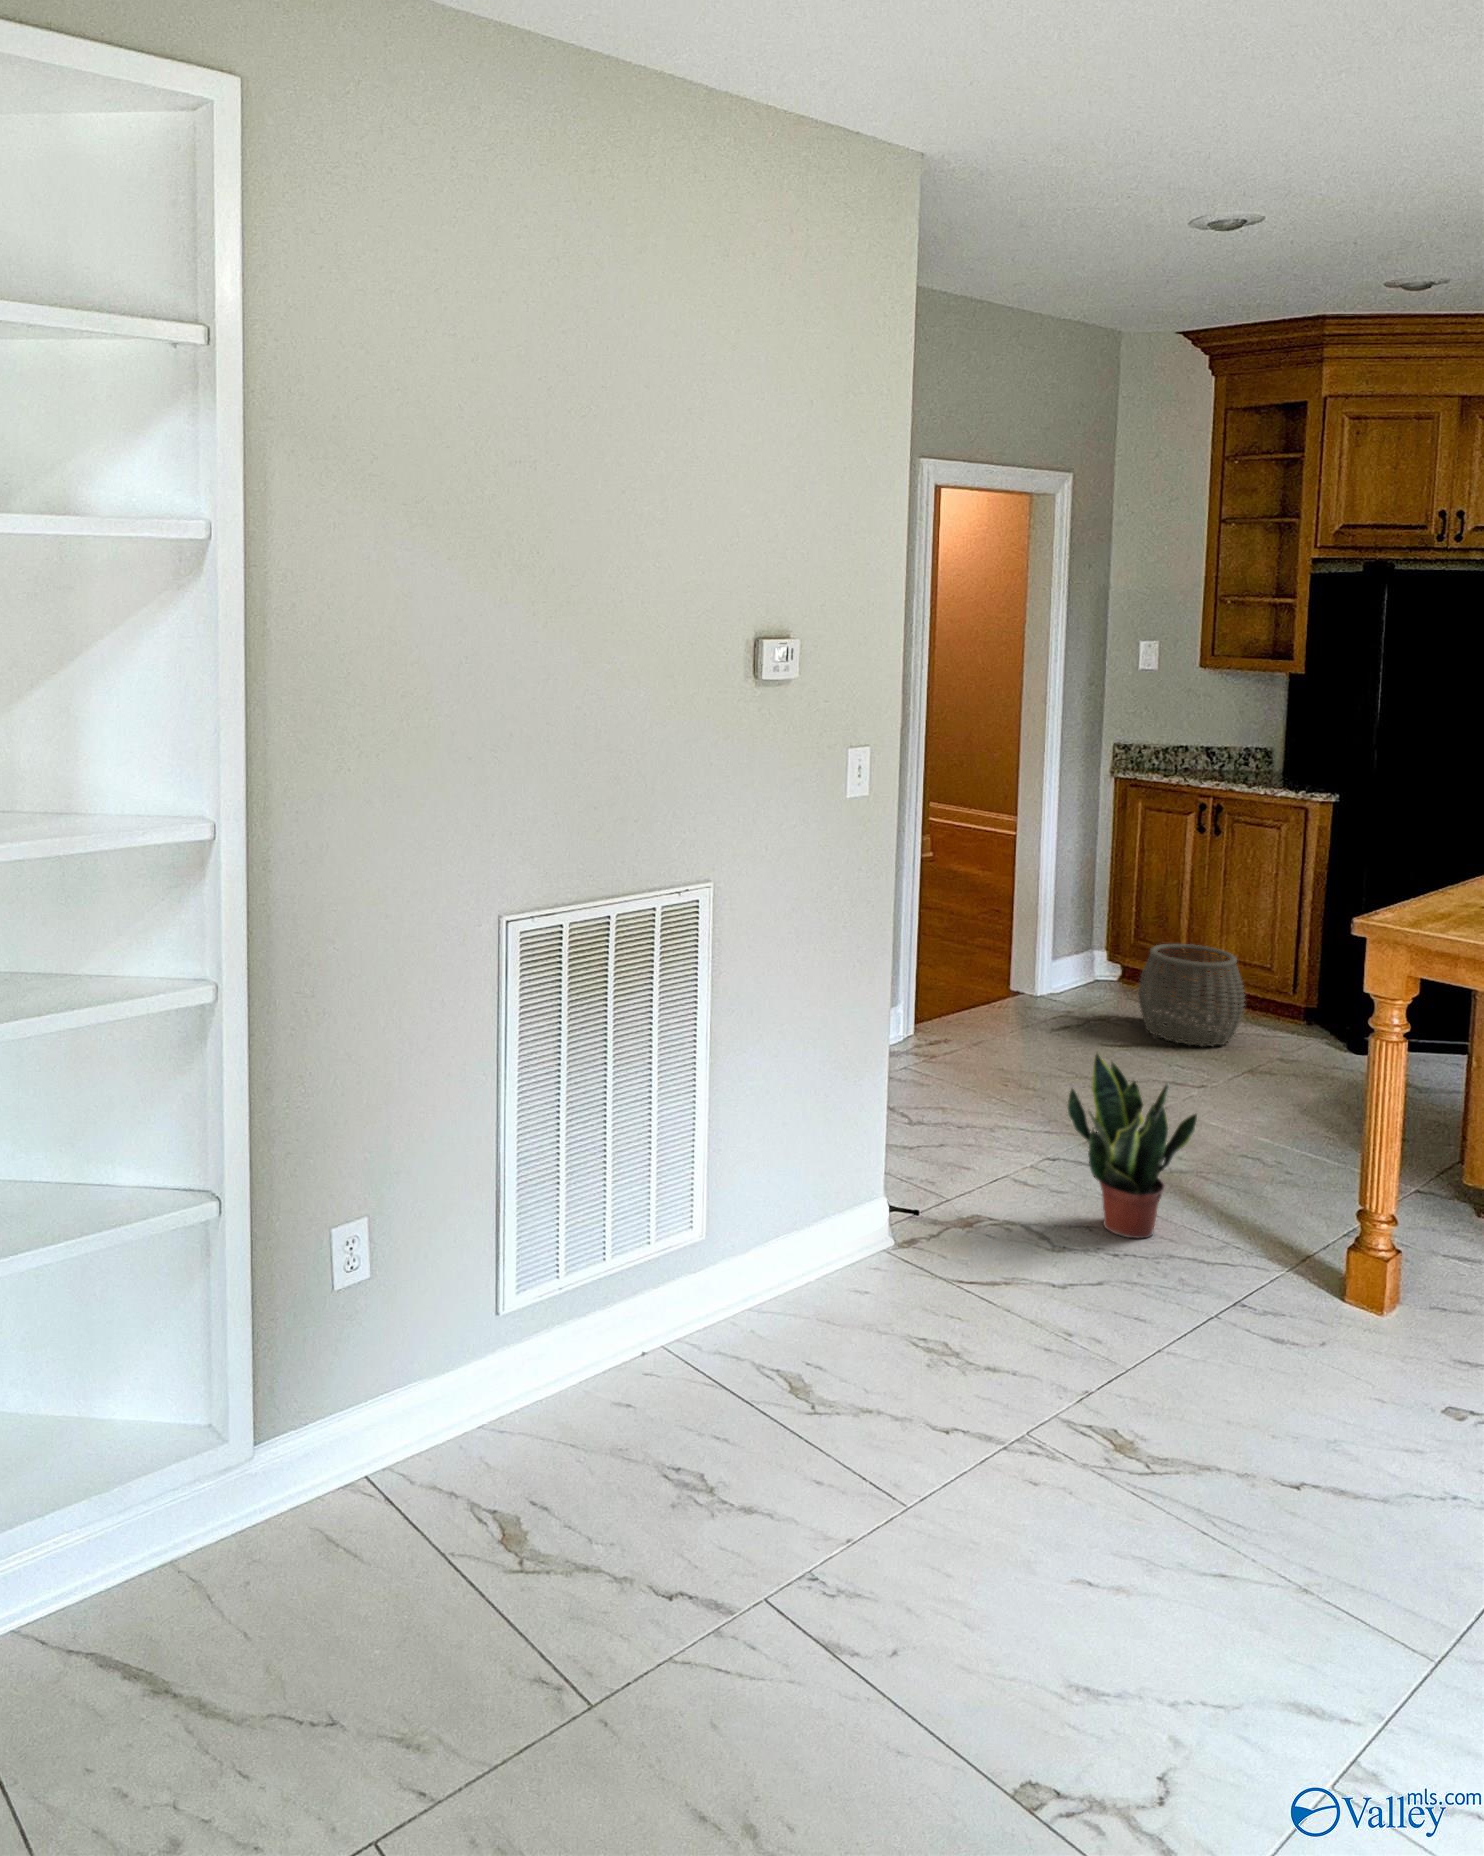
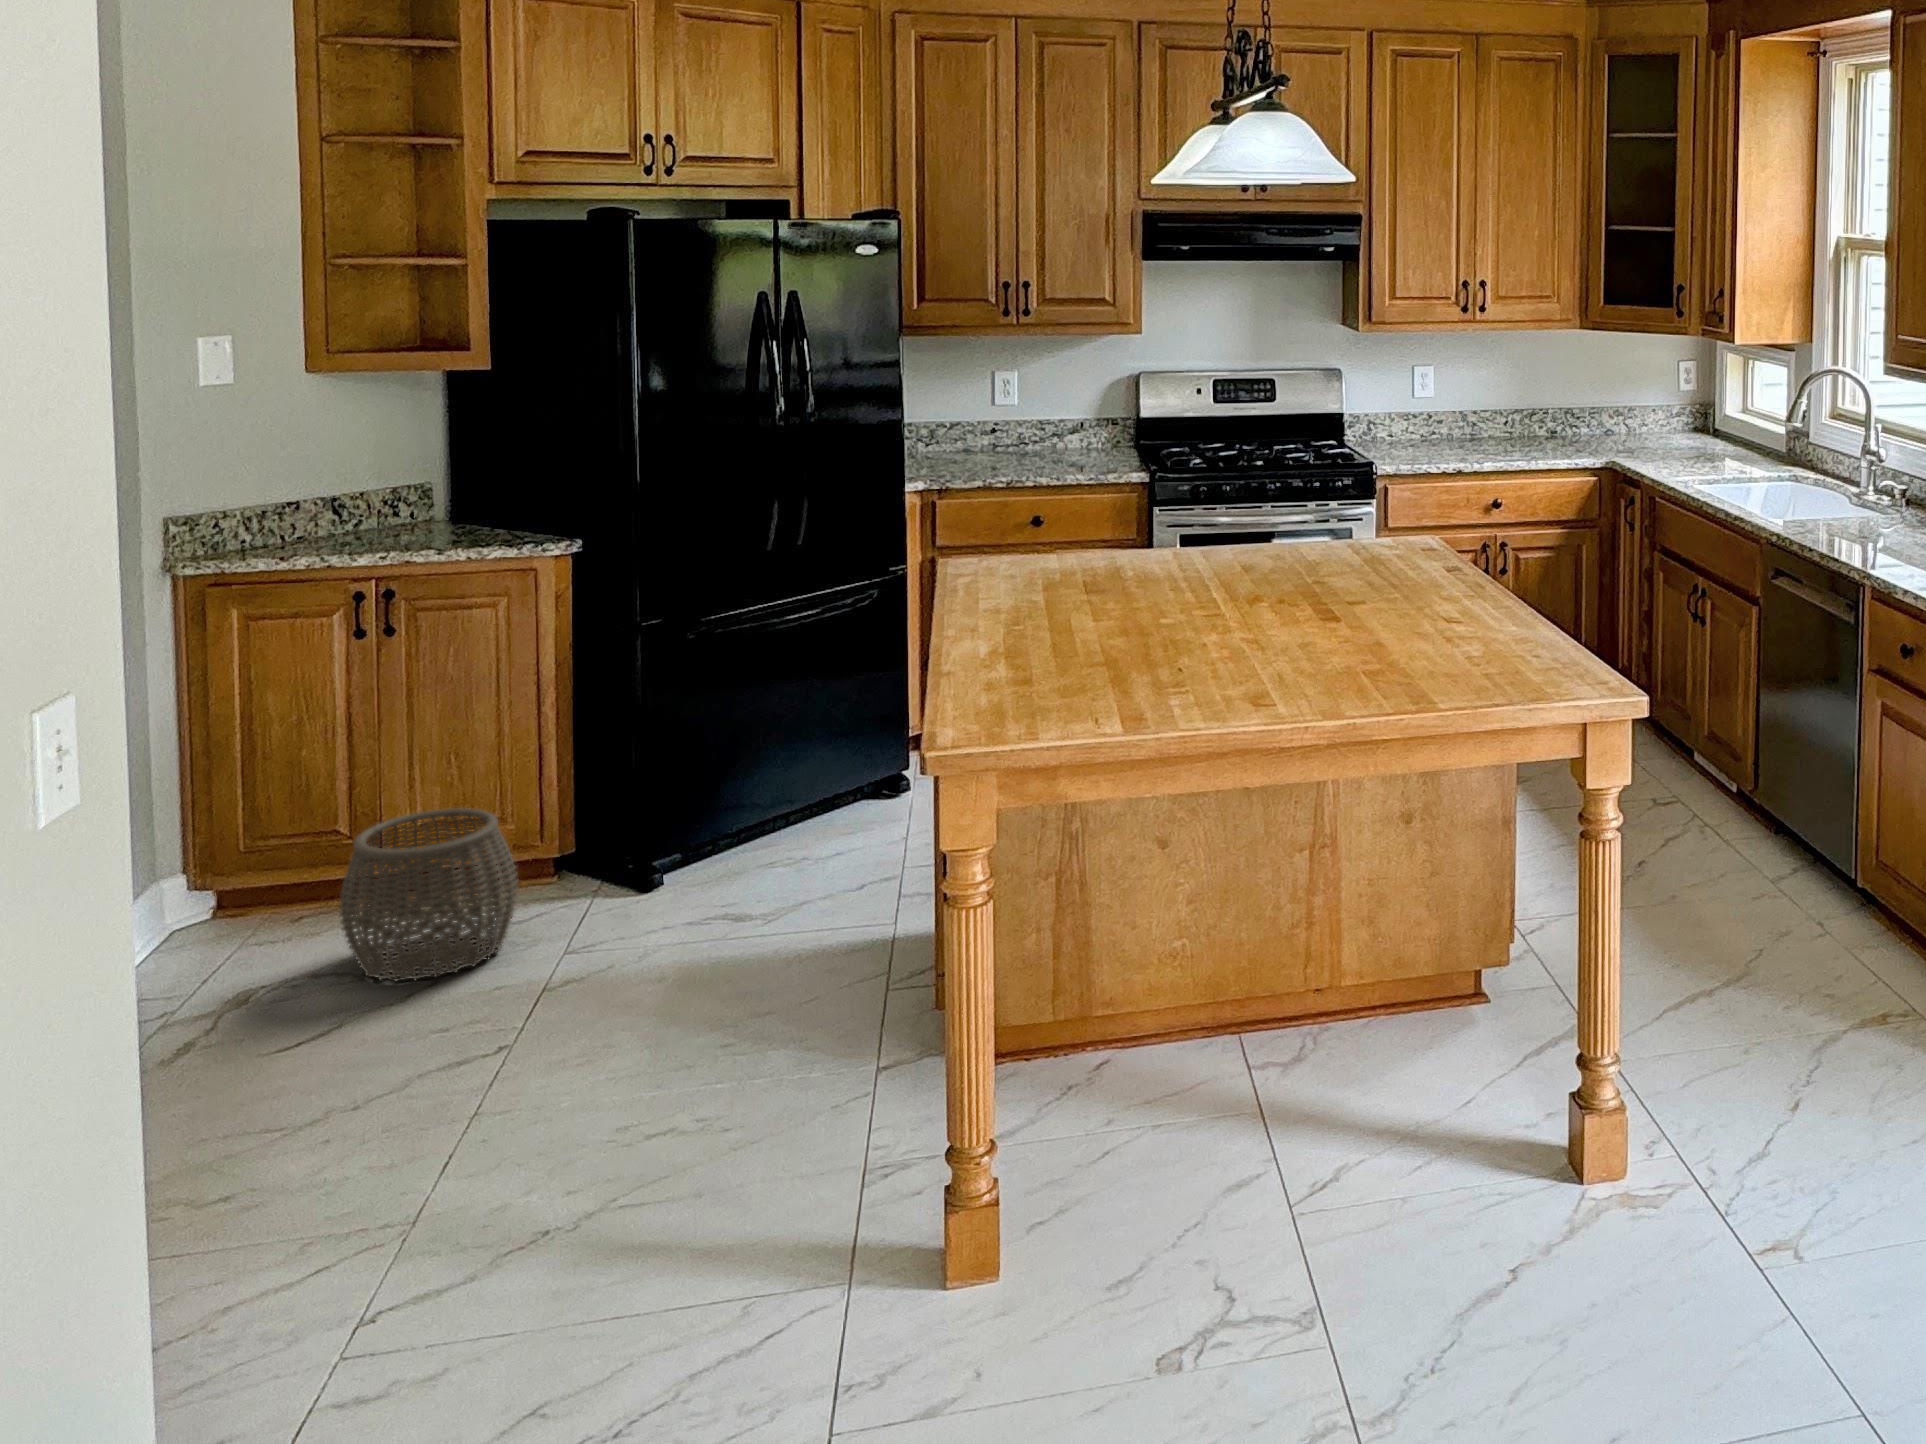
potted plant: present [1068,1053,1197,1238] -> none [620,1048,790,1319]

